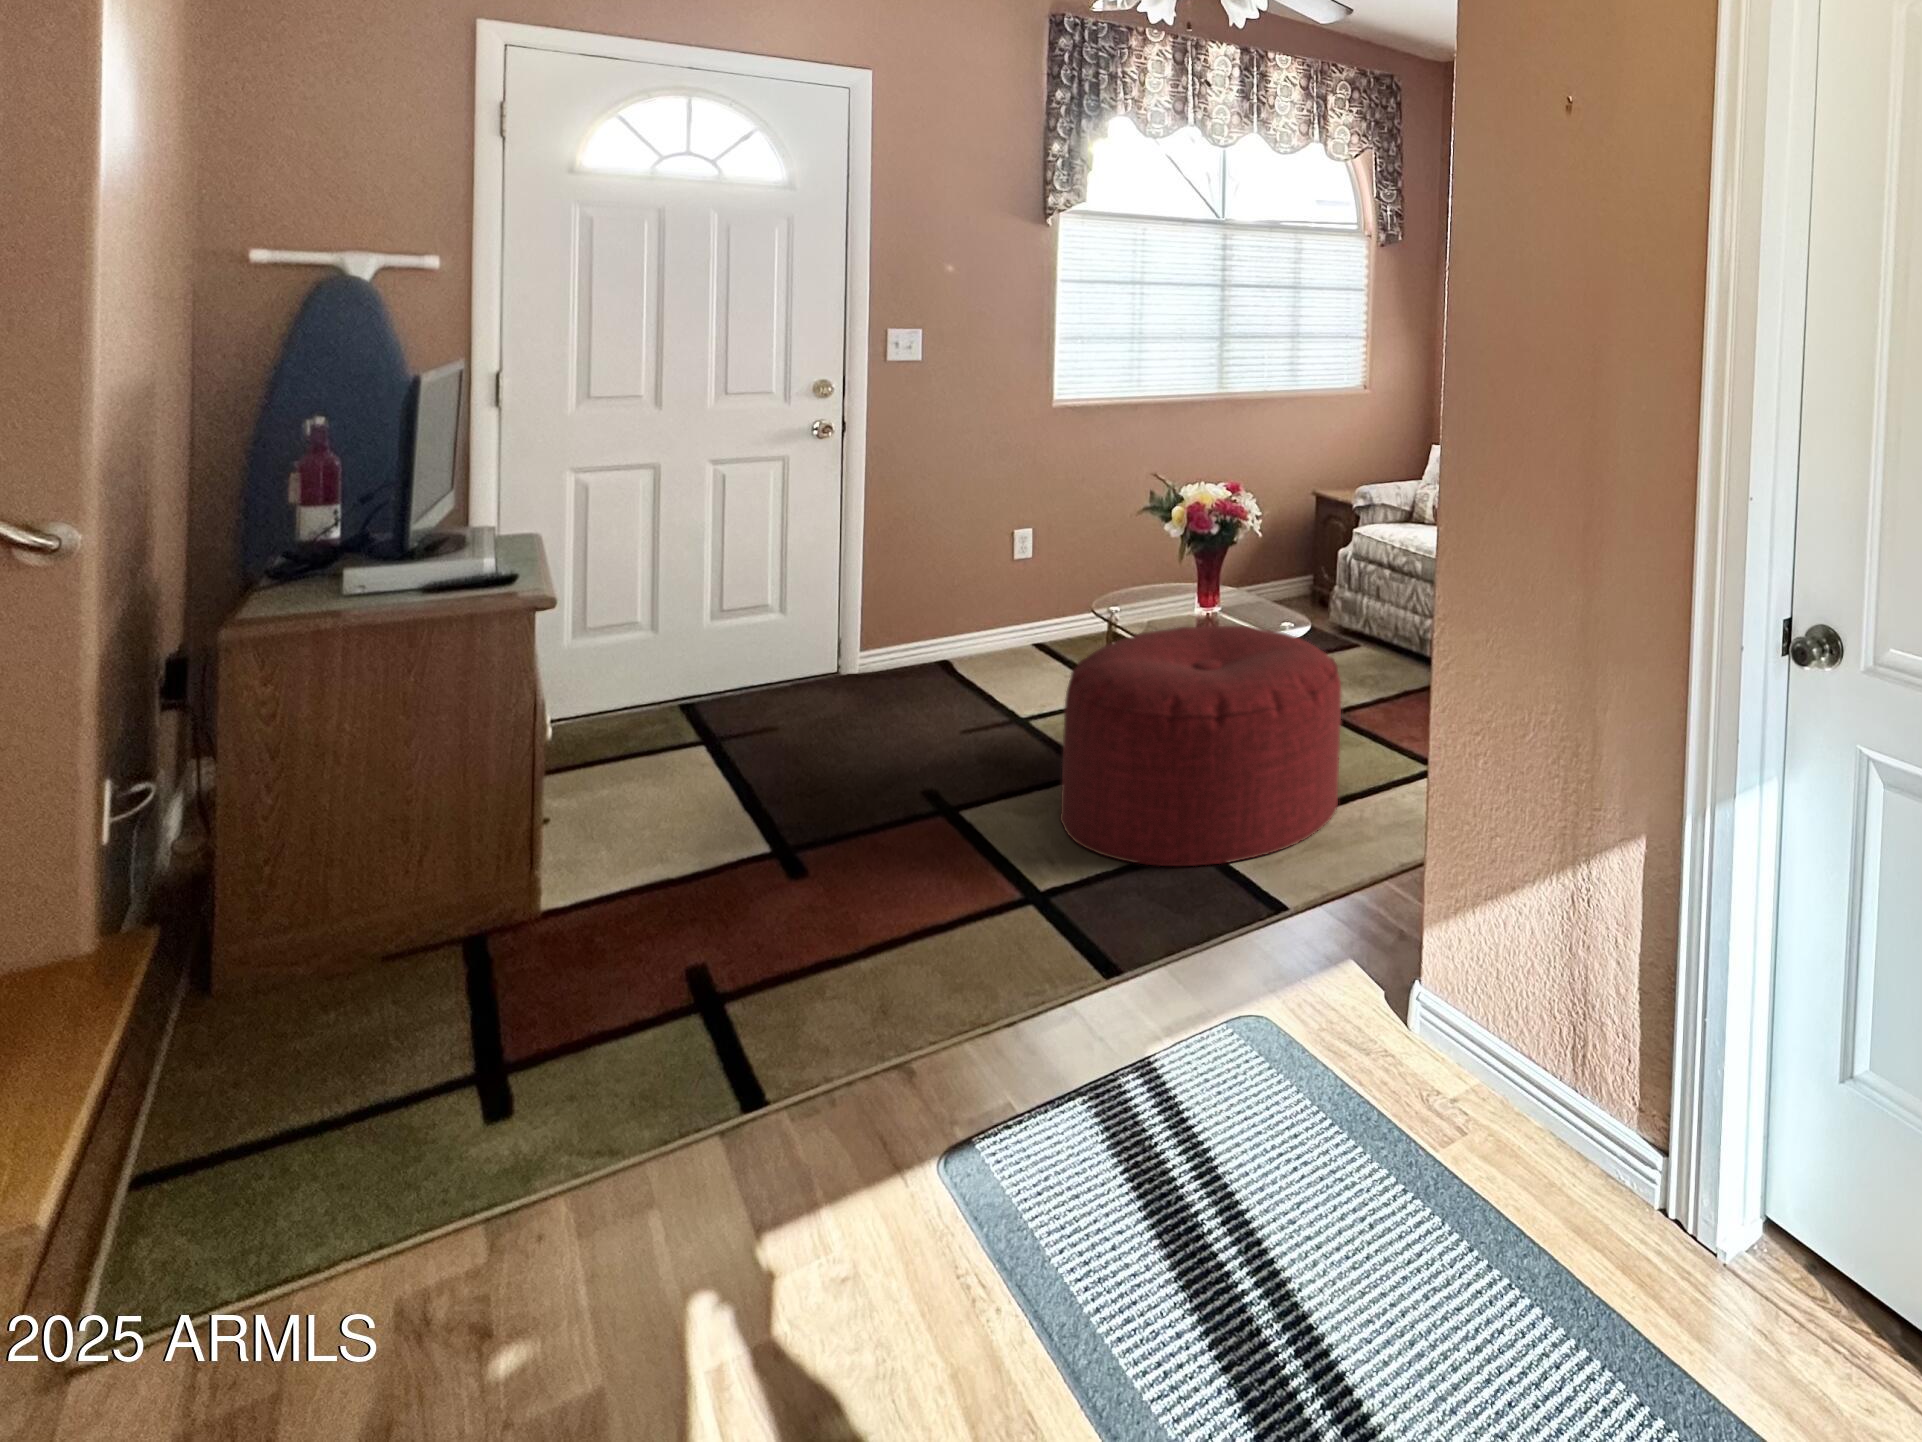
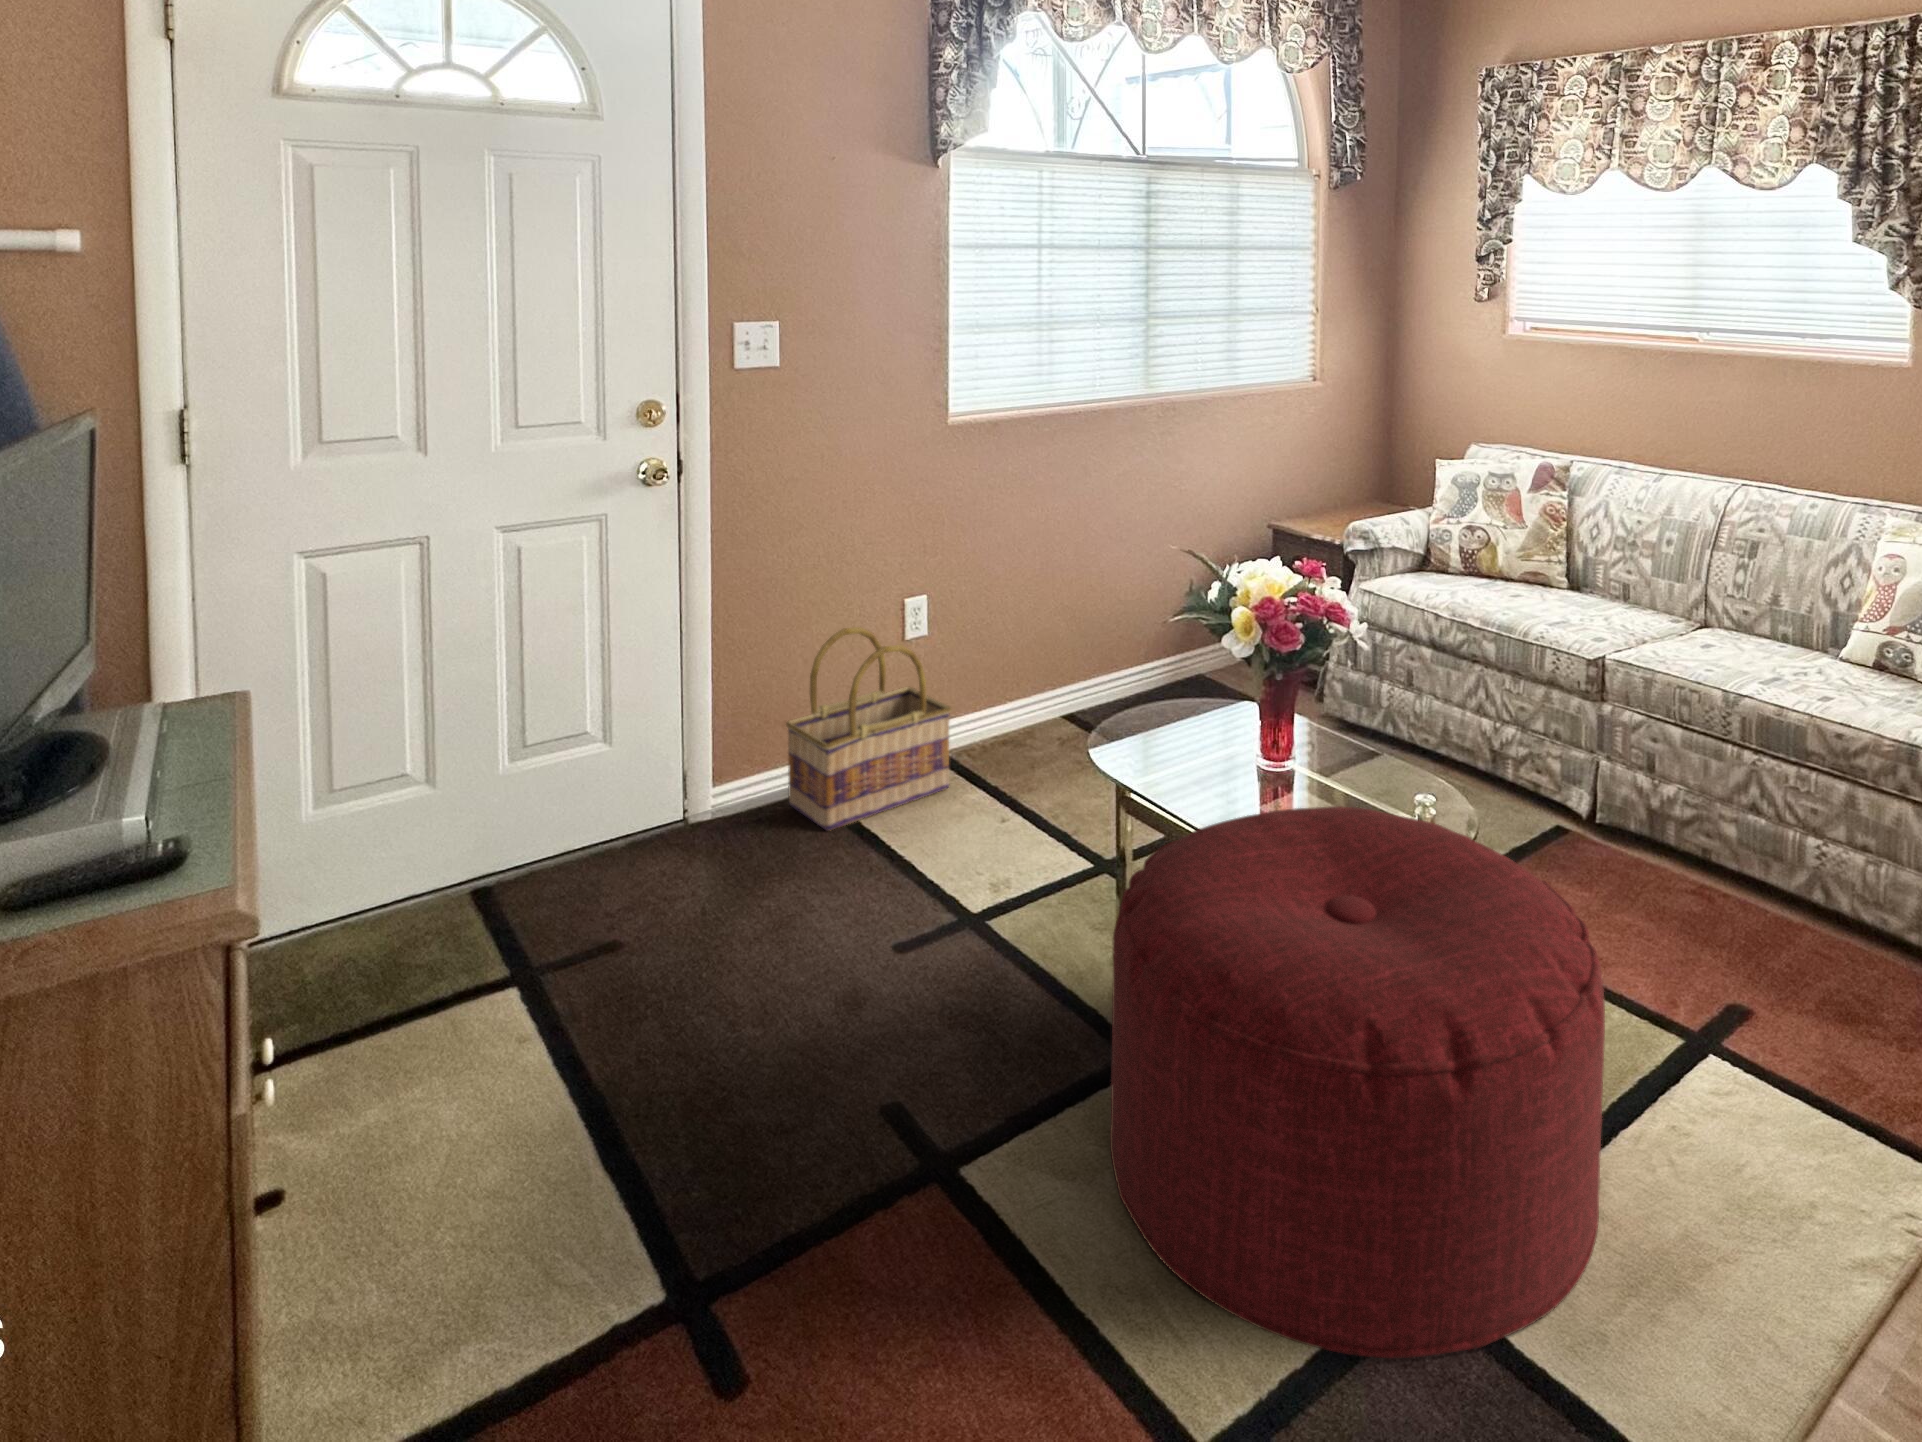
basket: none [915,546,1038,679] -> present [786,627,951,831]

